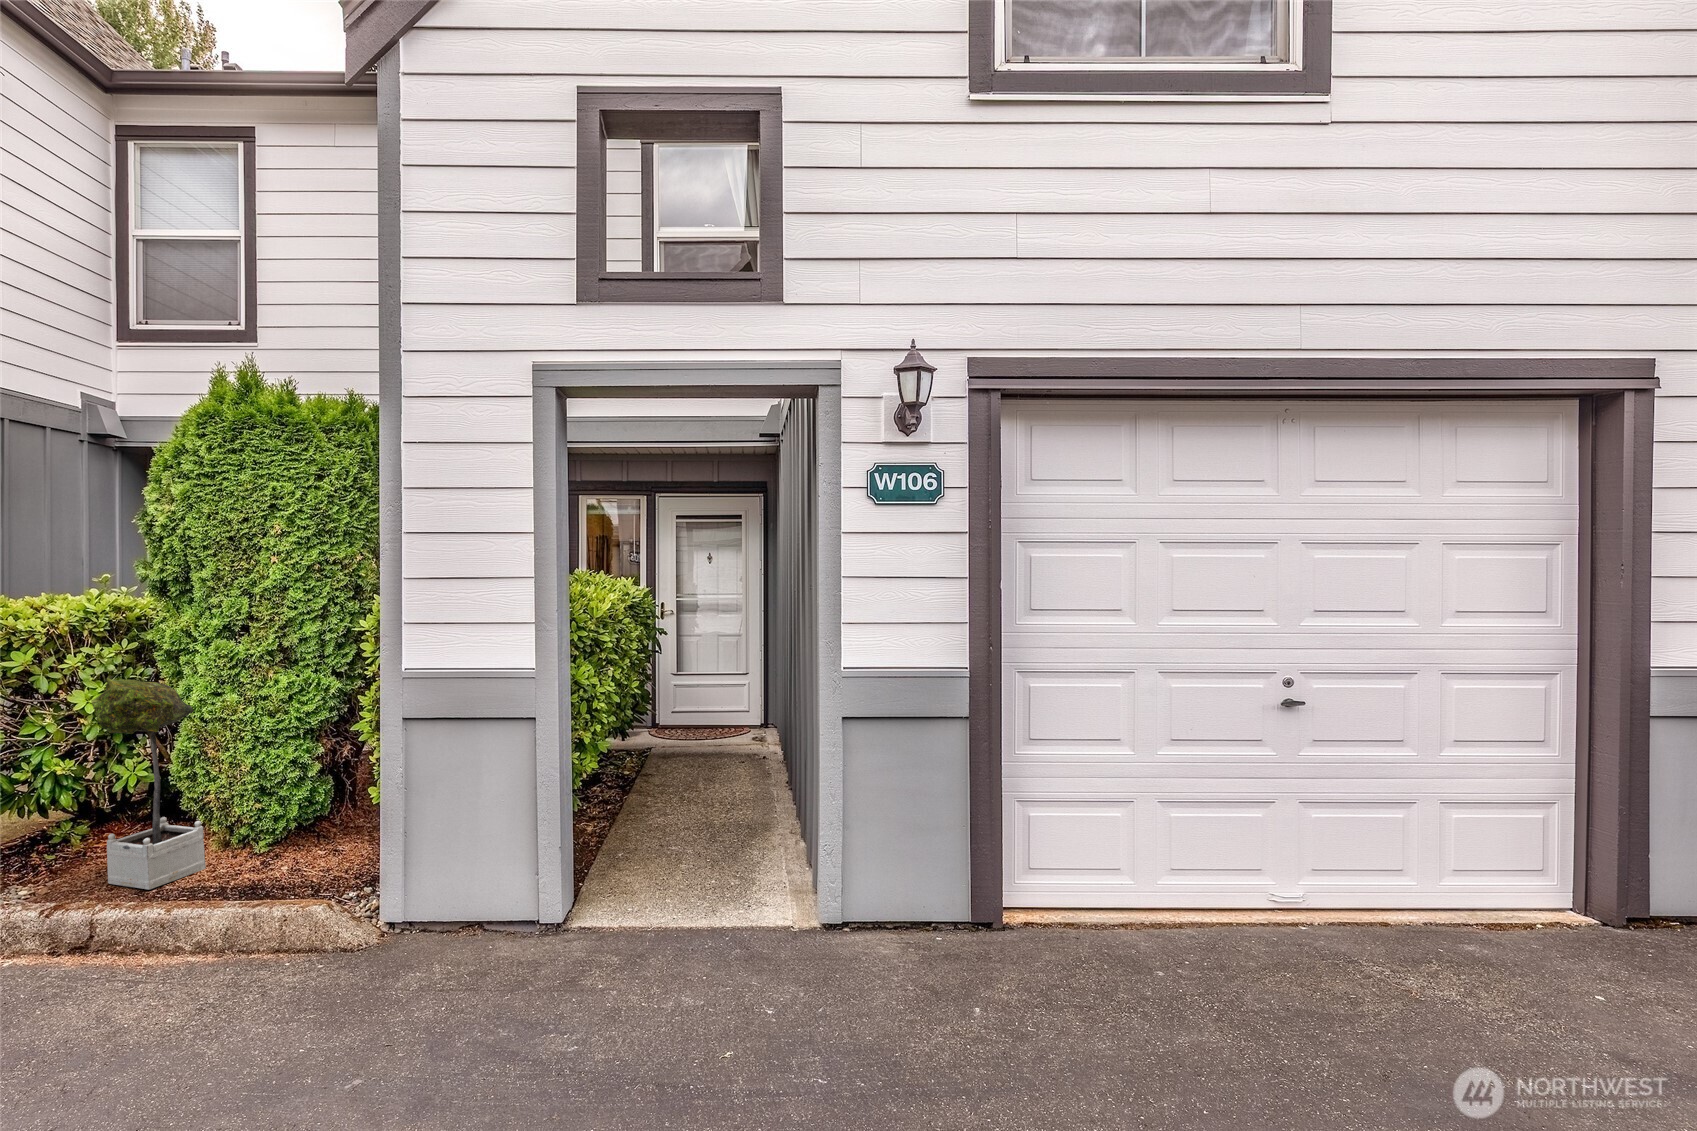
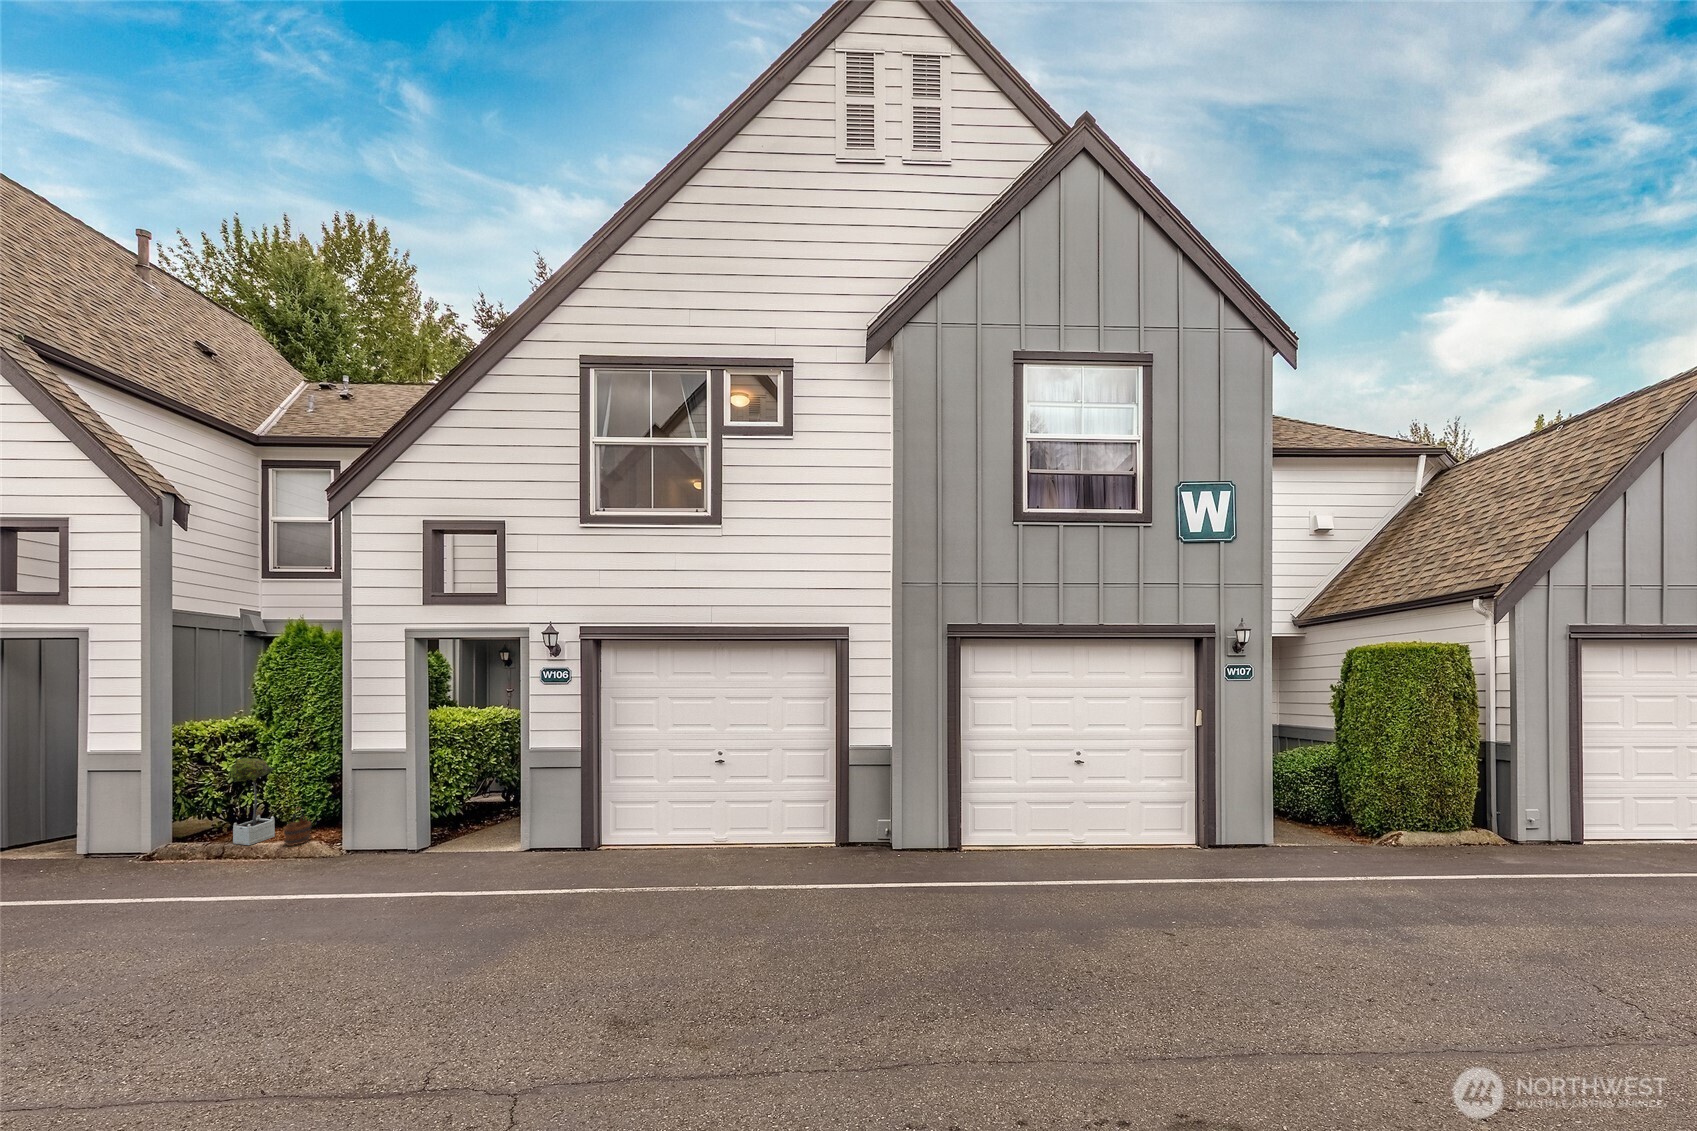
wooden bucket: none [234,799,296,894] -> present [284,807,312,846]

